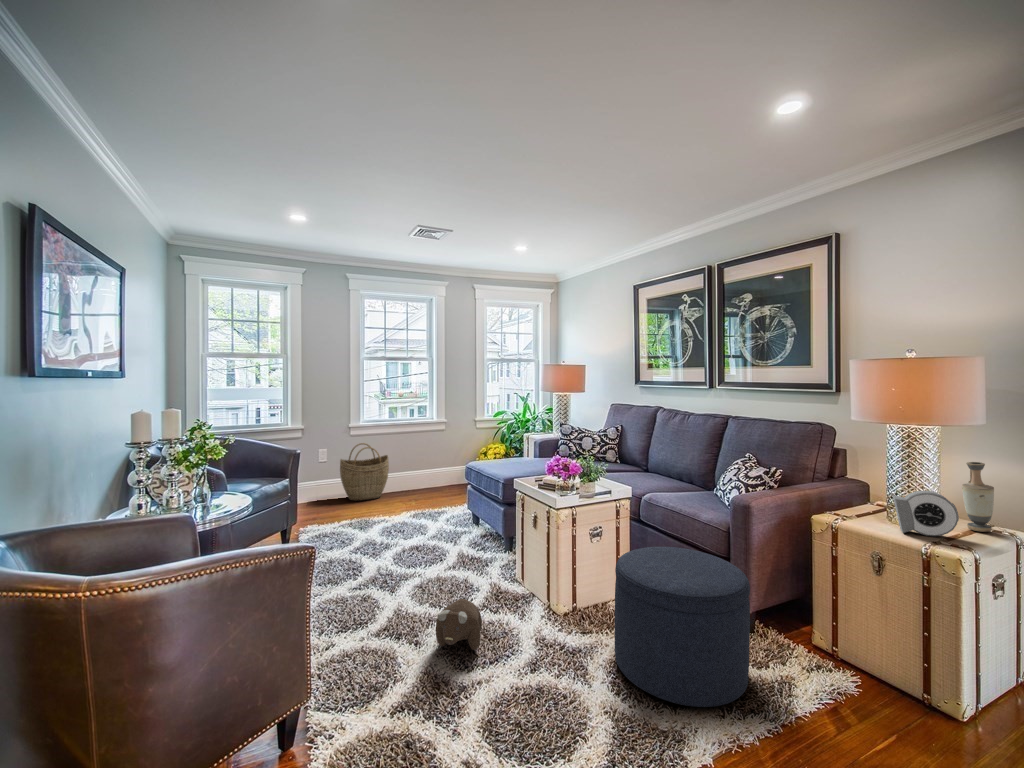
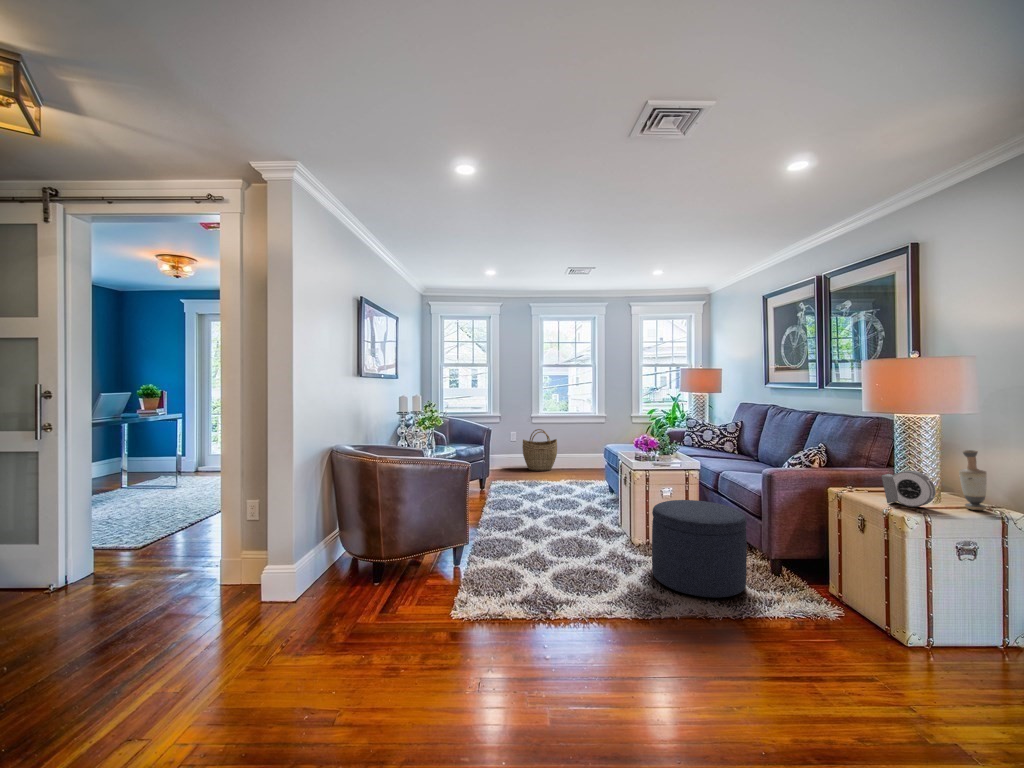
plush toy: present [436,599,482,650] -> none [544,519,576,550]

